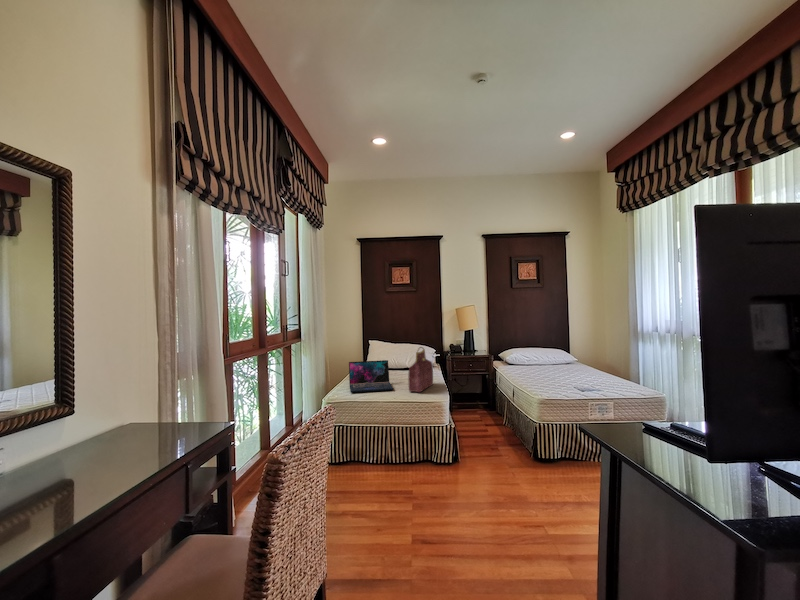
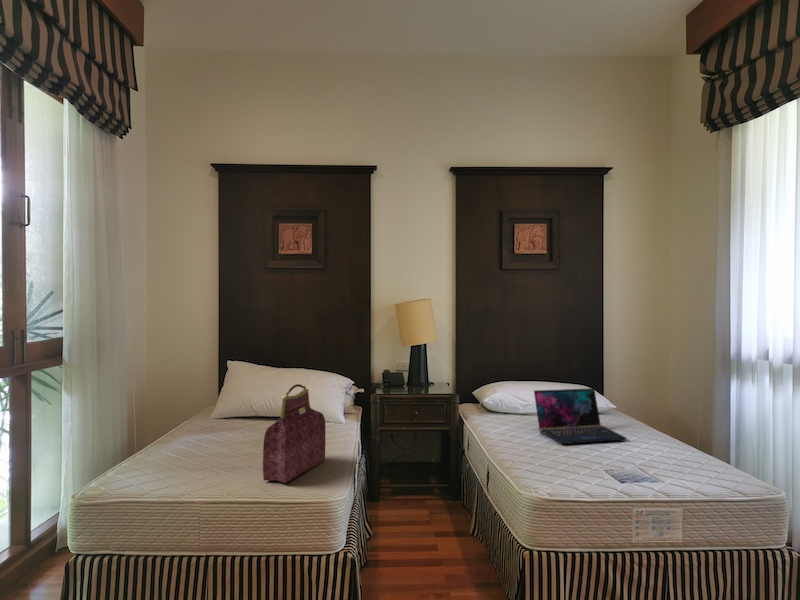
laptop: present [349,360,393,392] -> present [534,388,626,444]

